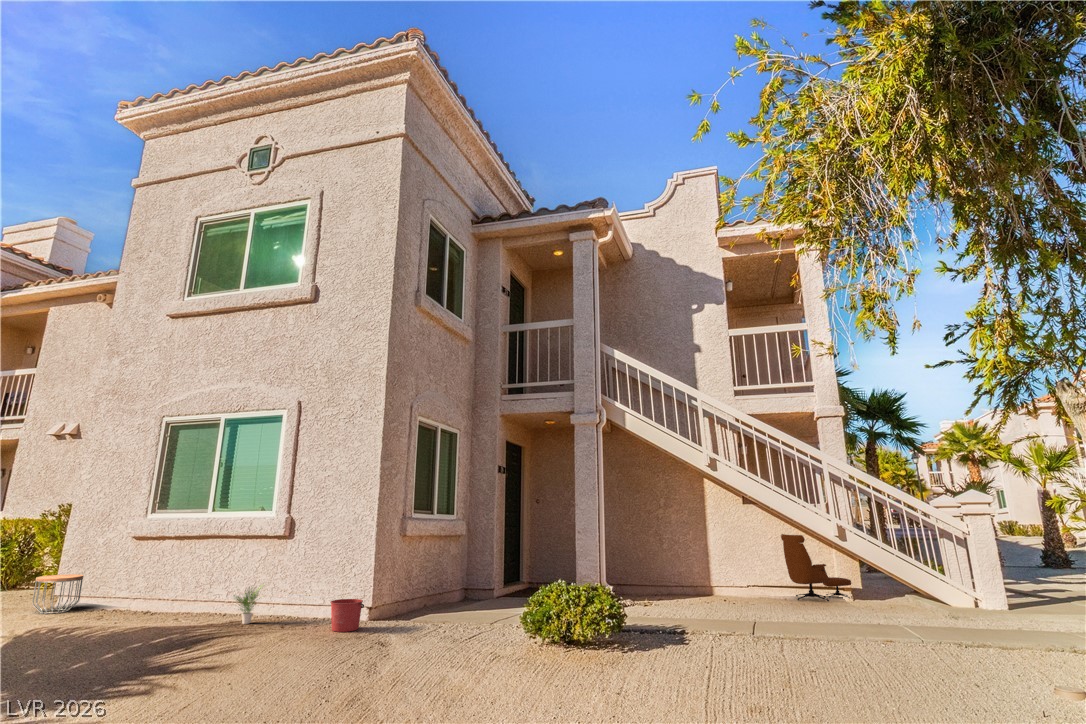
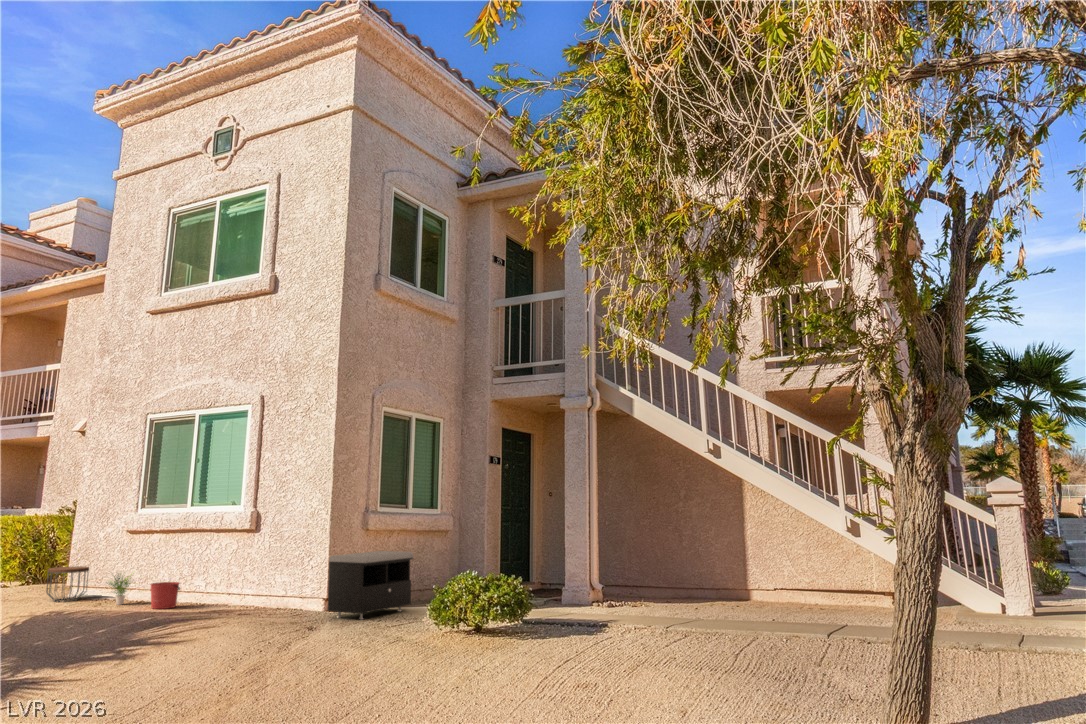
lounge chair: present [781,534,851,601] -> none [798,528,887,605]
storage bench: none [374,557,452,628] -> present [328,551,413,619]
potted plant: present [236,588,261,624] -> present [110,574,132,605]
bucket: present [330,599,364,632] -> present [150,582,180,609]

